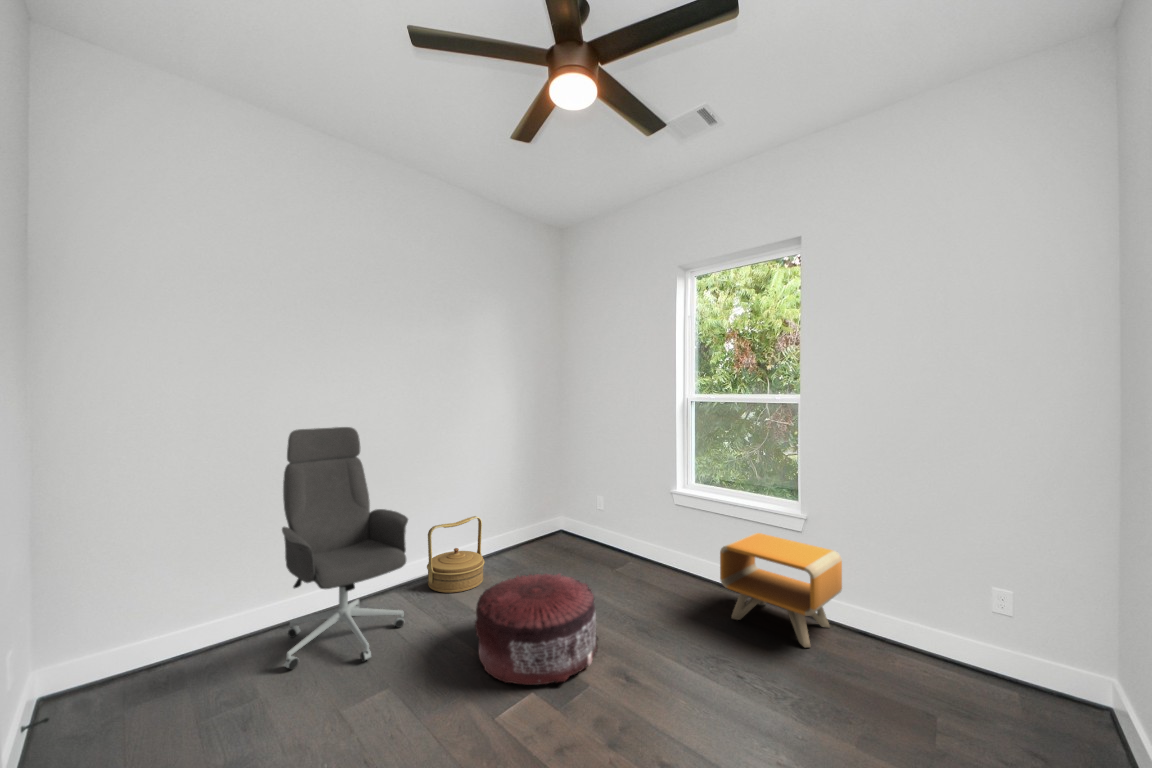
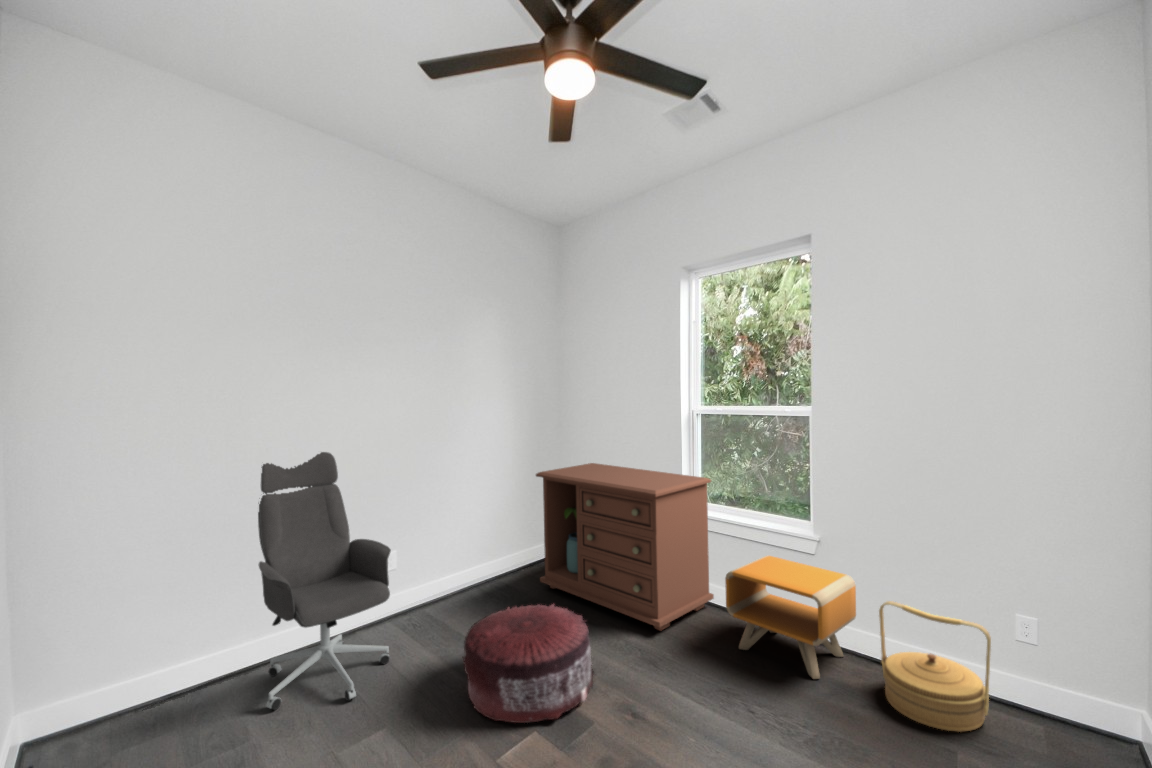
dresser: none [543,448,705,601] -> present [536,463,714,630]
woven basket: present [427,516,485,593] -> present [879,601,991,732]

